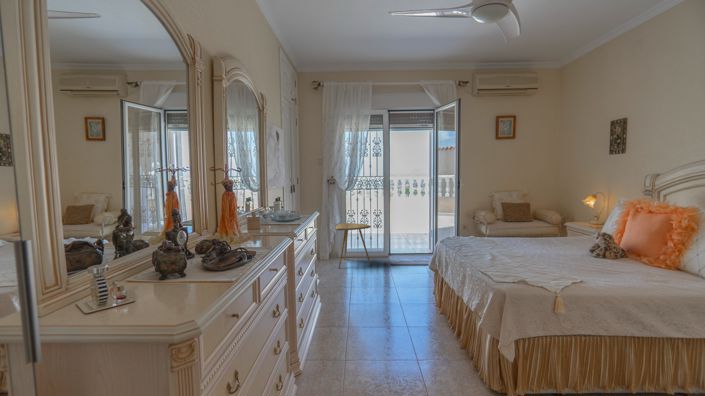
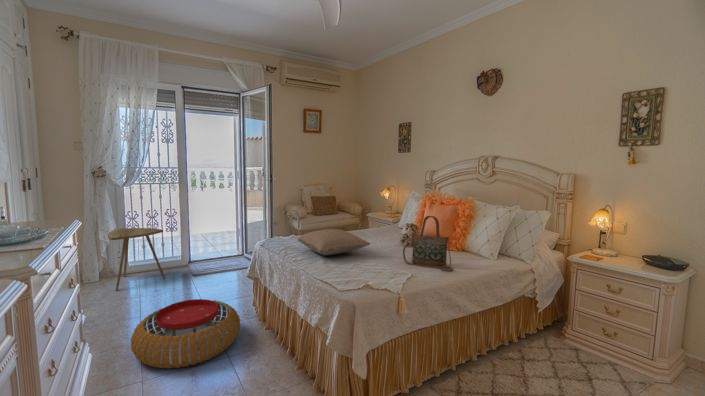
handbag: none [580,223,642,285] -> present [403,216,454,272]
pillow: none [471,231,544,254] -> present [297,229,370,255]
pouf: none [344,279,420,326] -> present [131,299,240,369]

